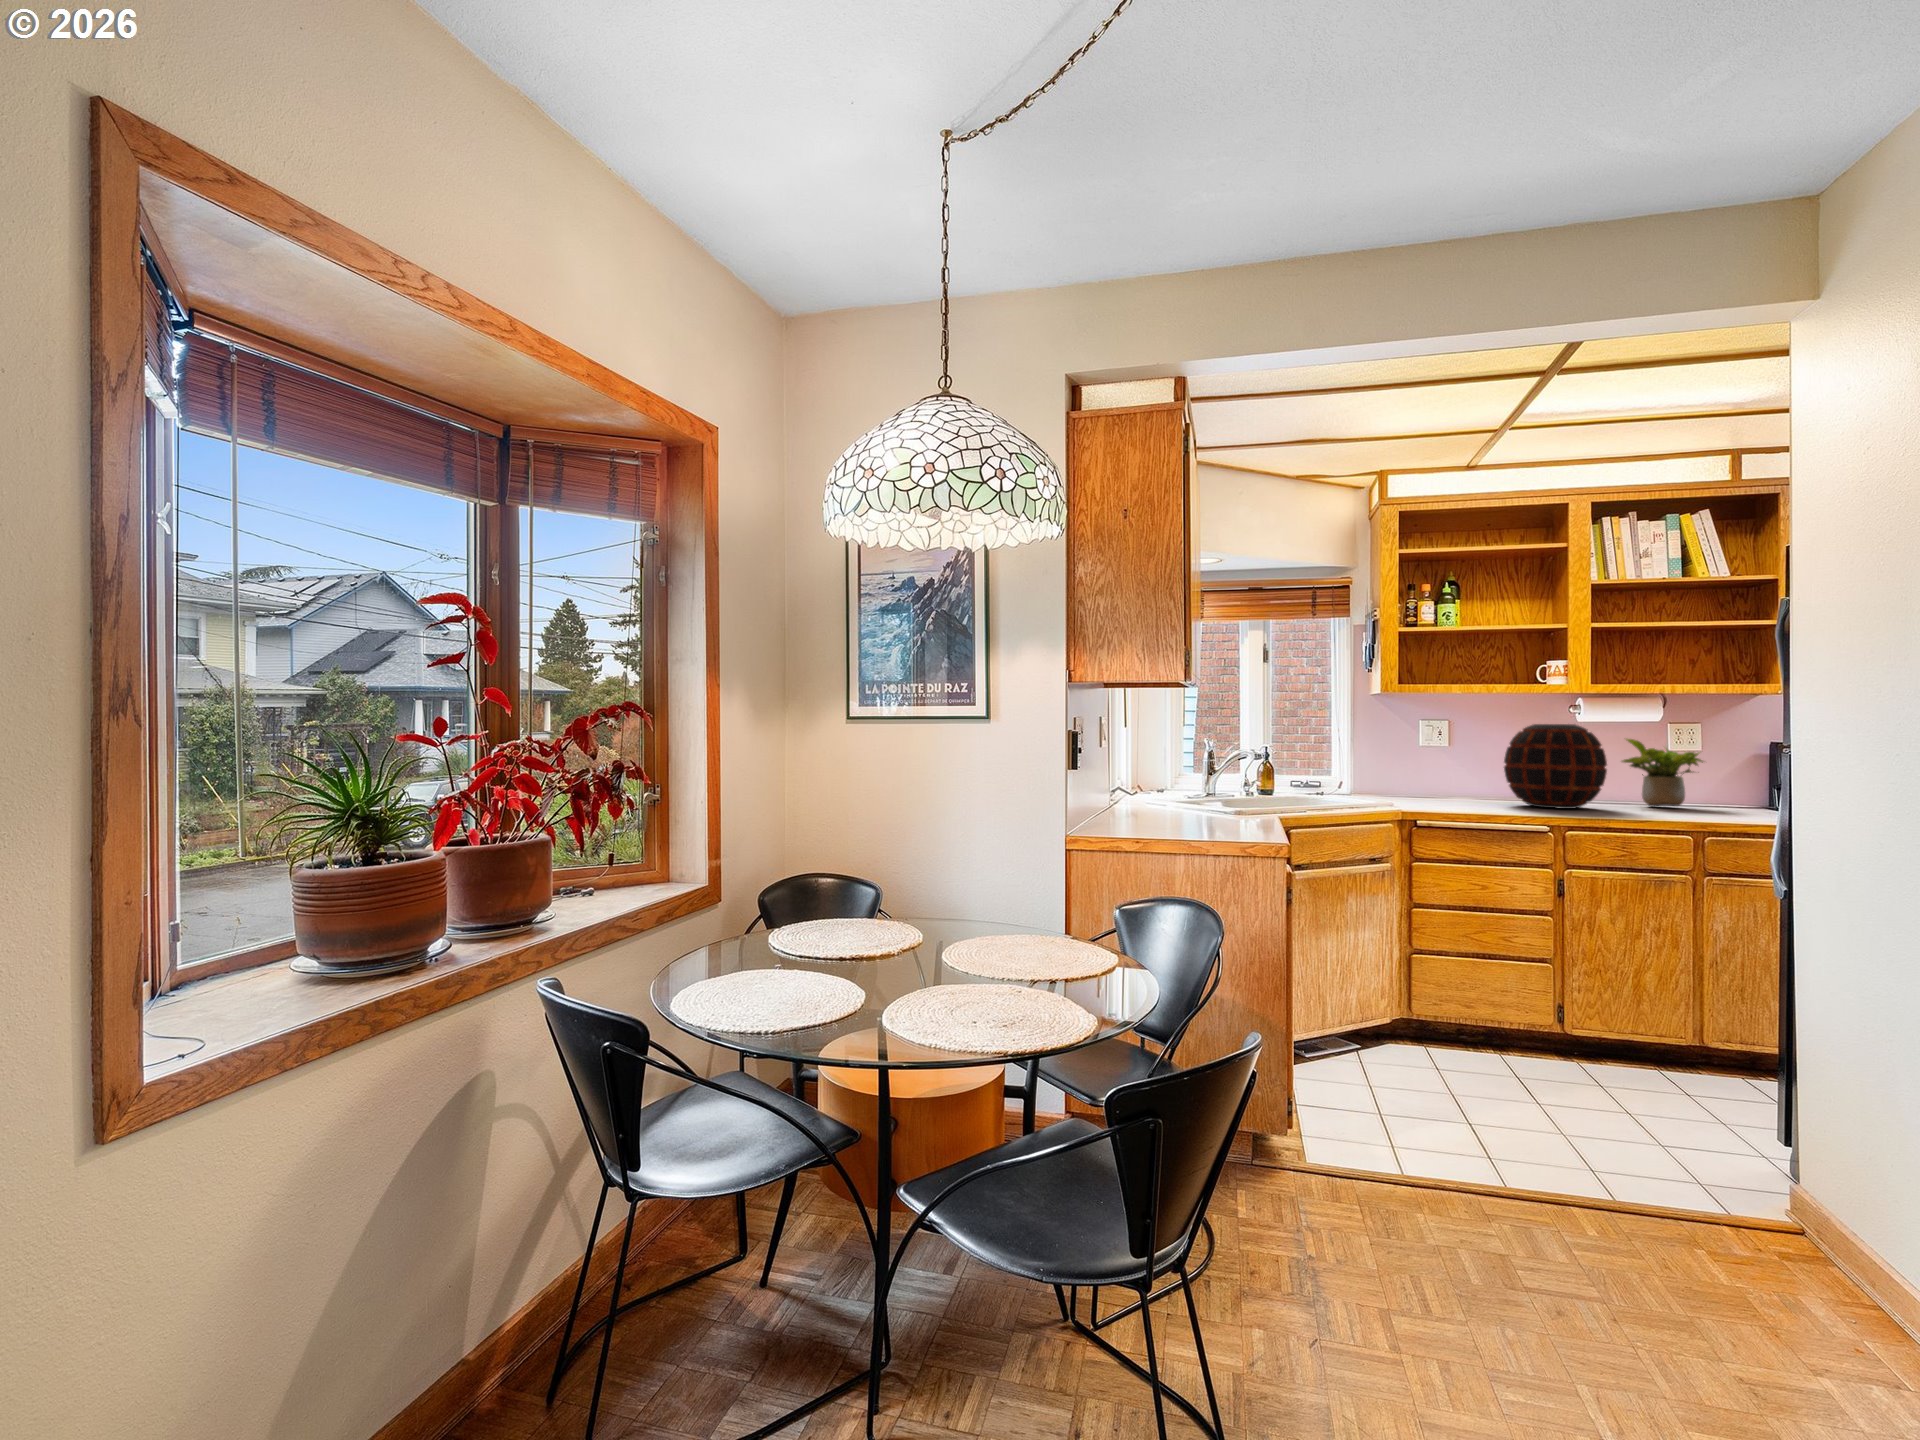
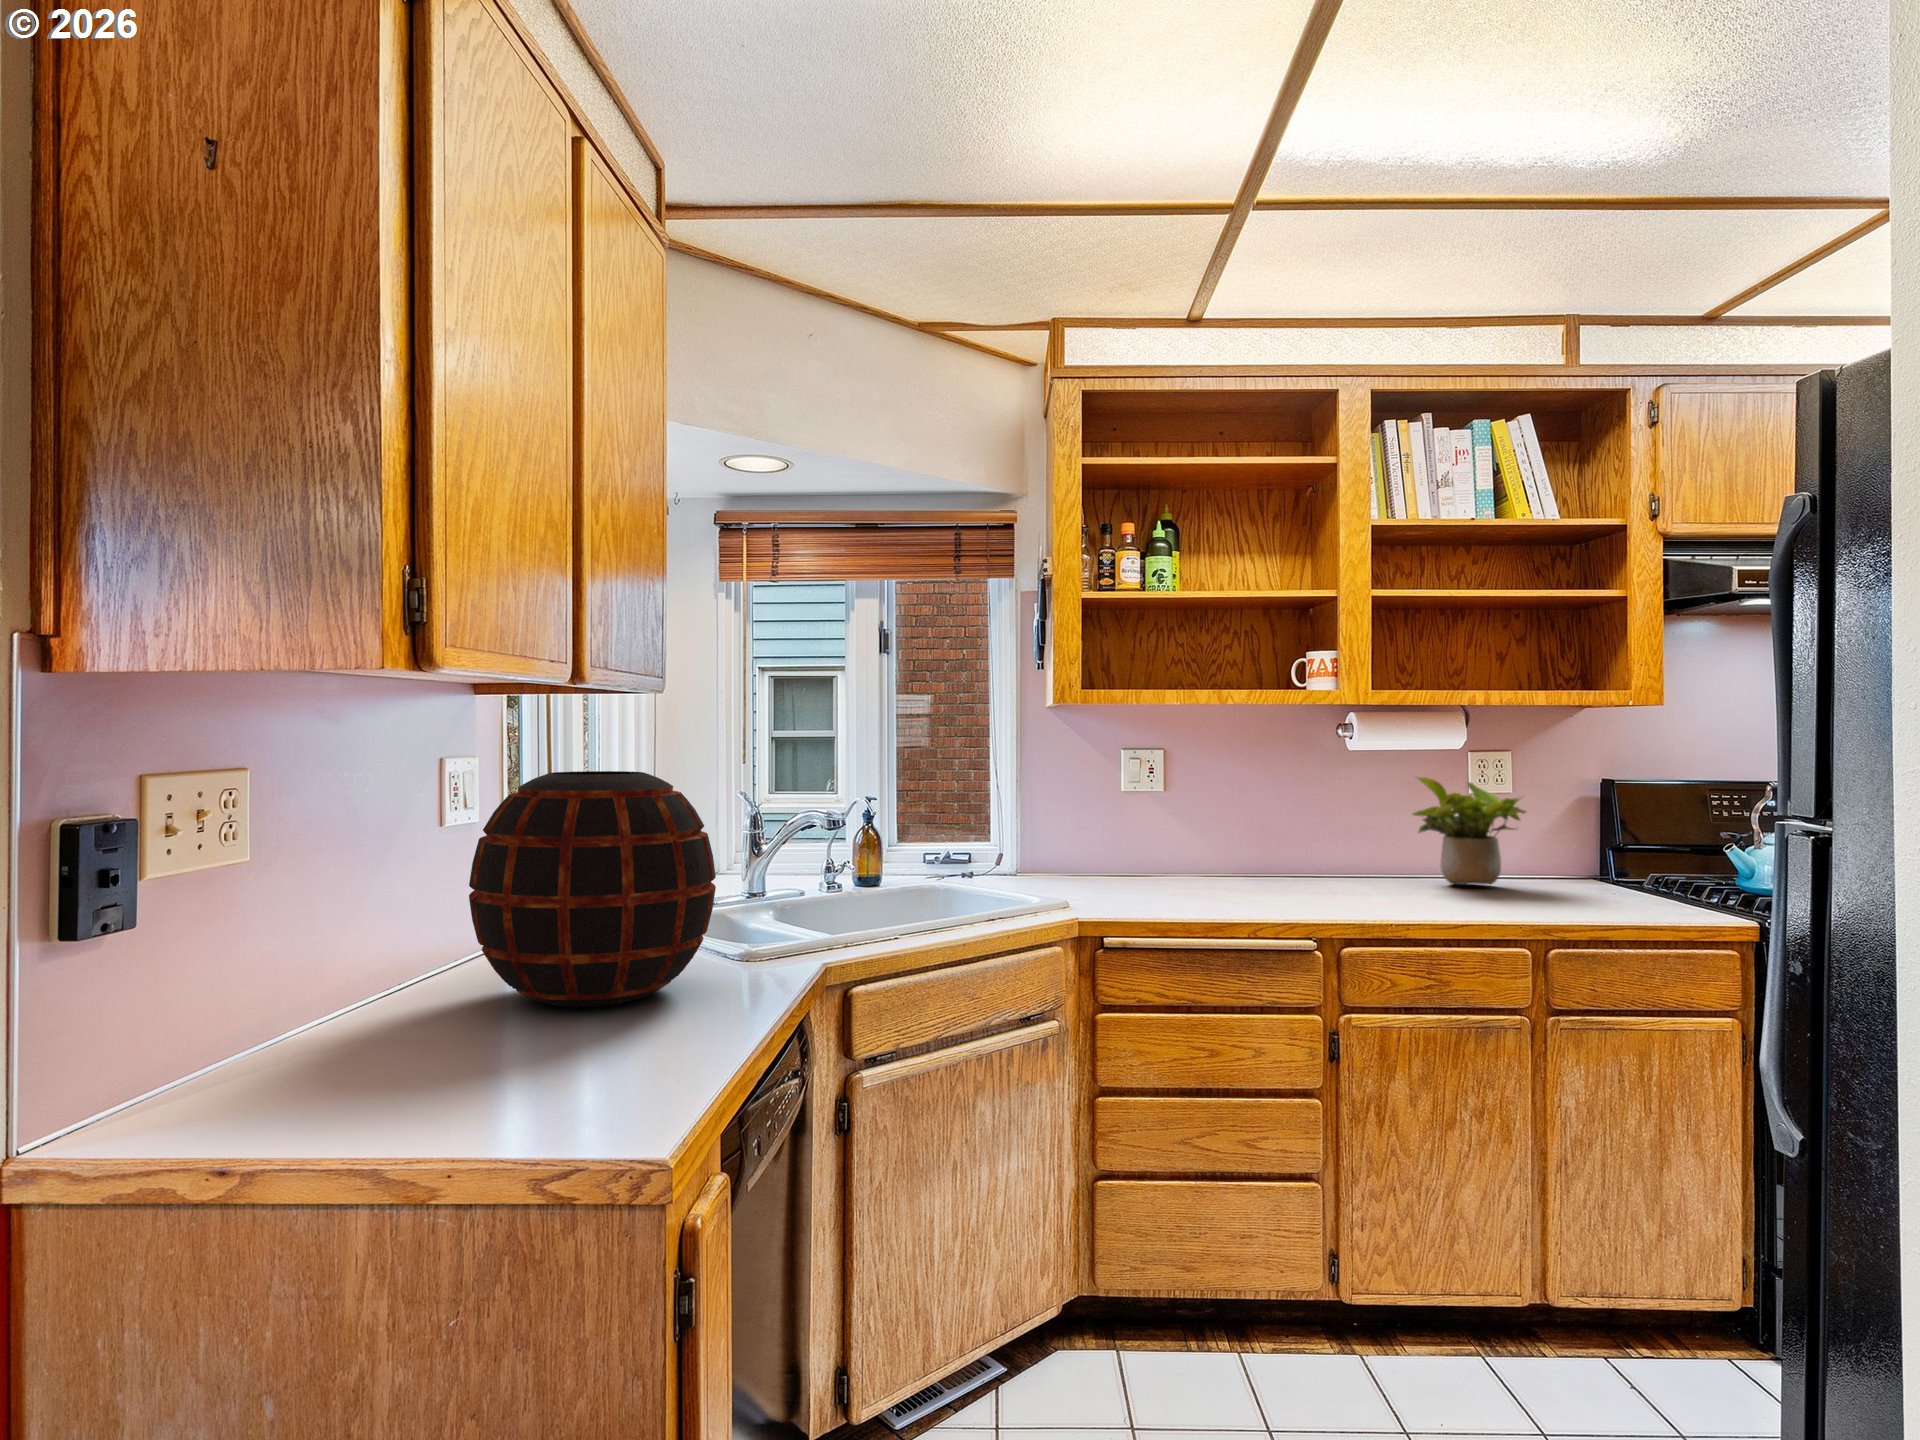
decorative vase: present [1504,724,1607,809] -> present [469,771,716,1007]

